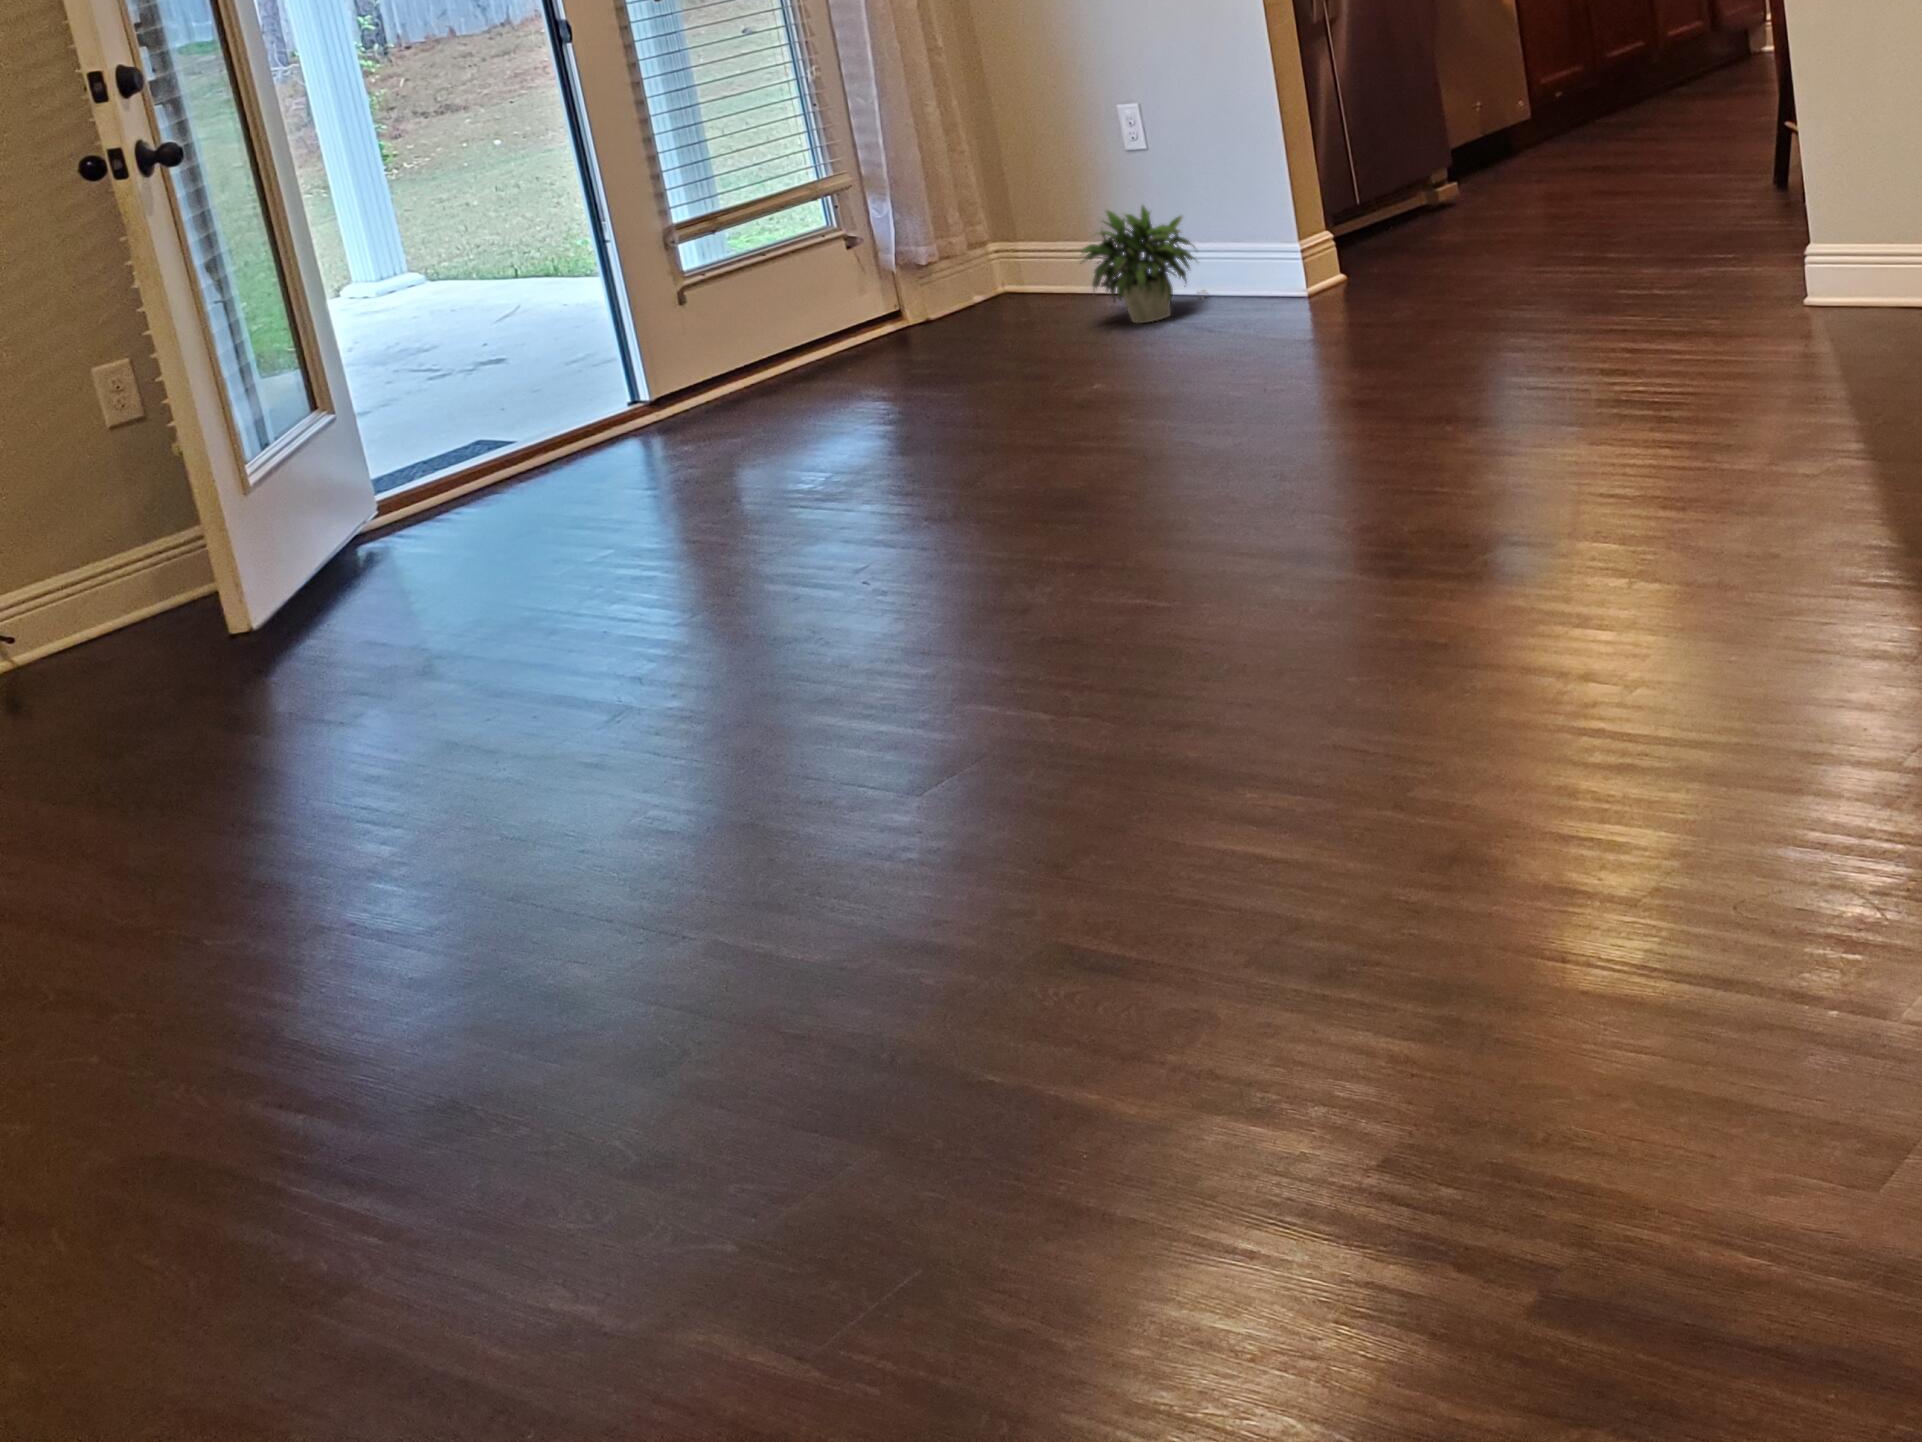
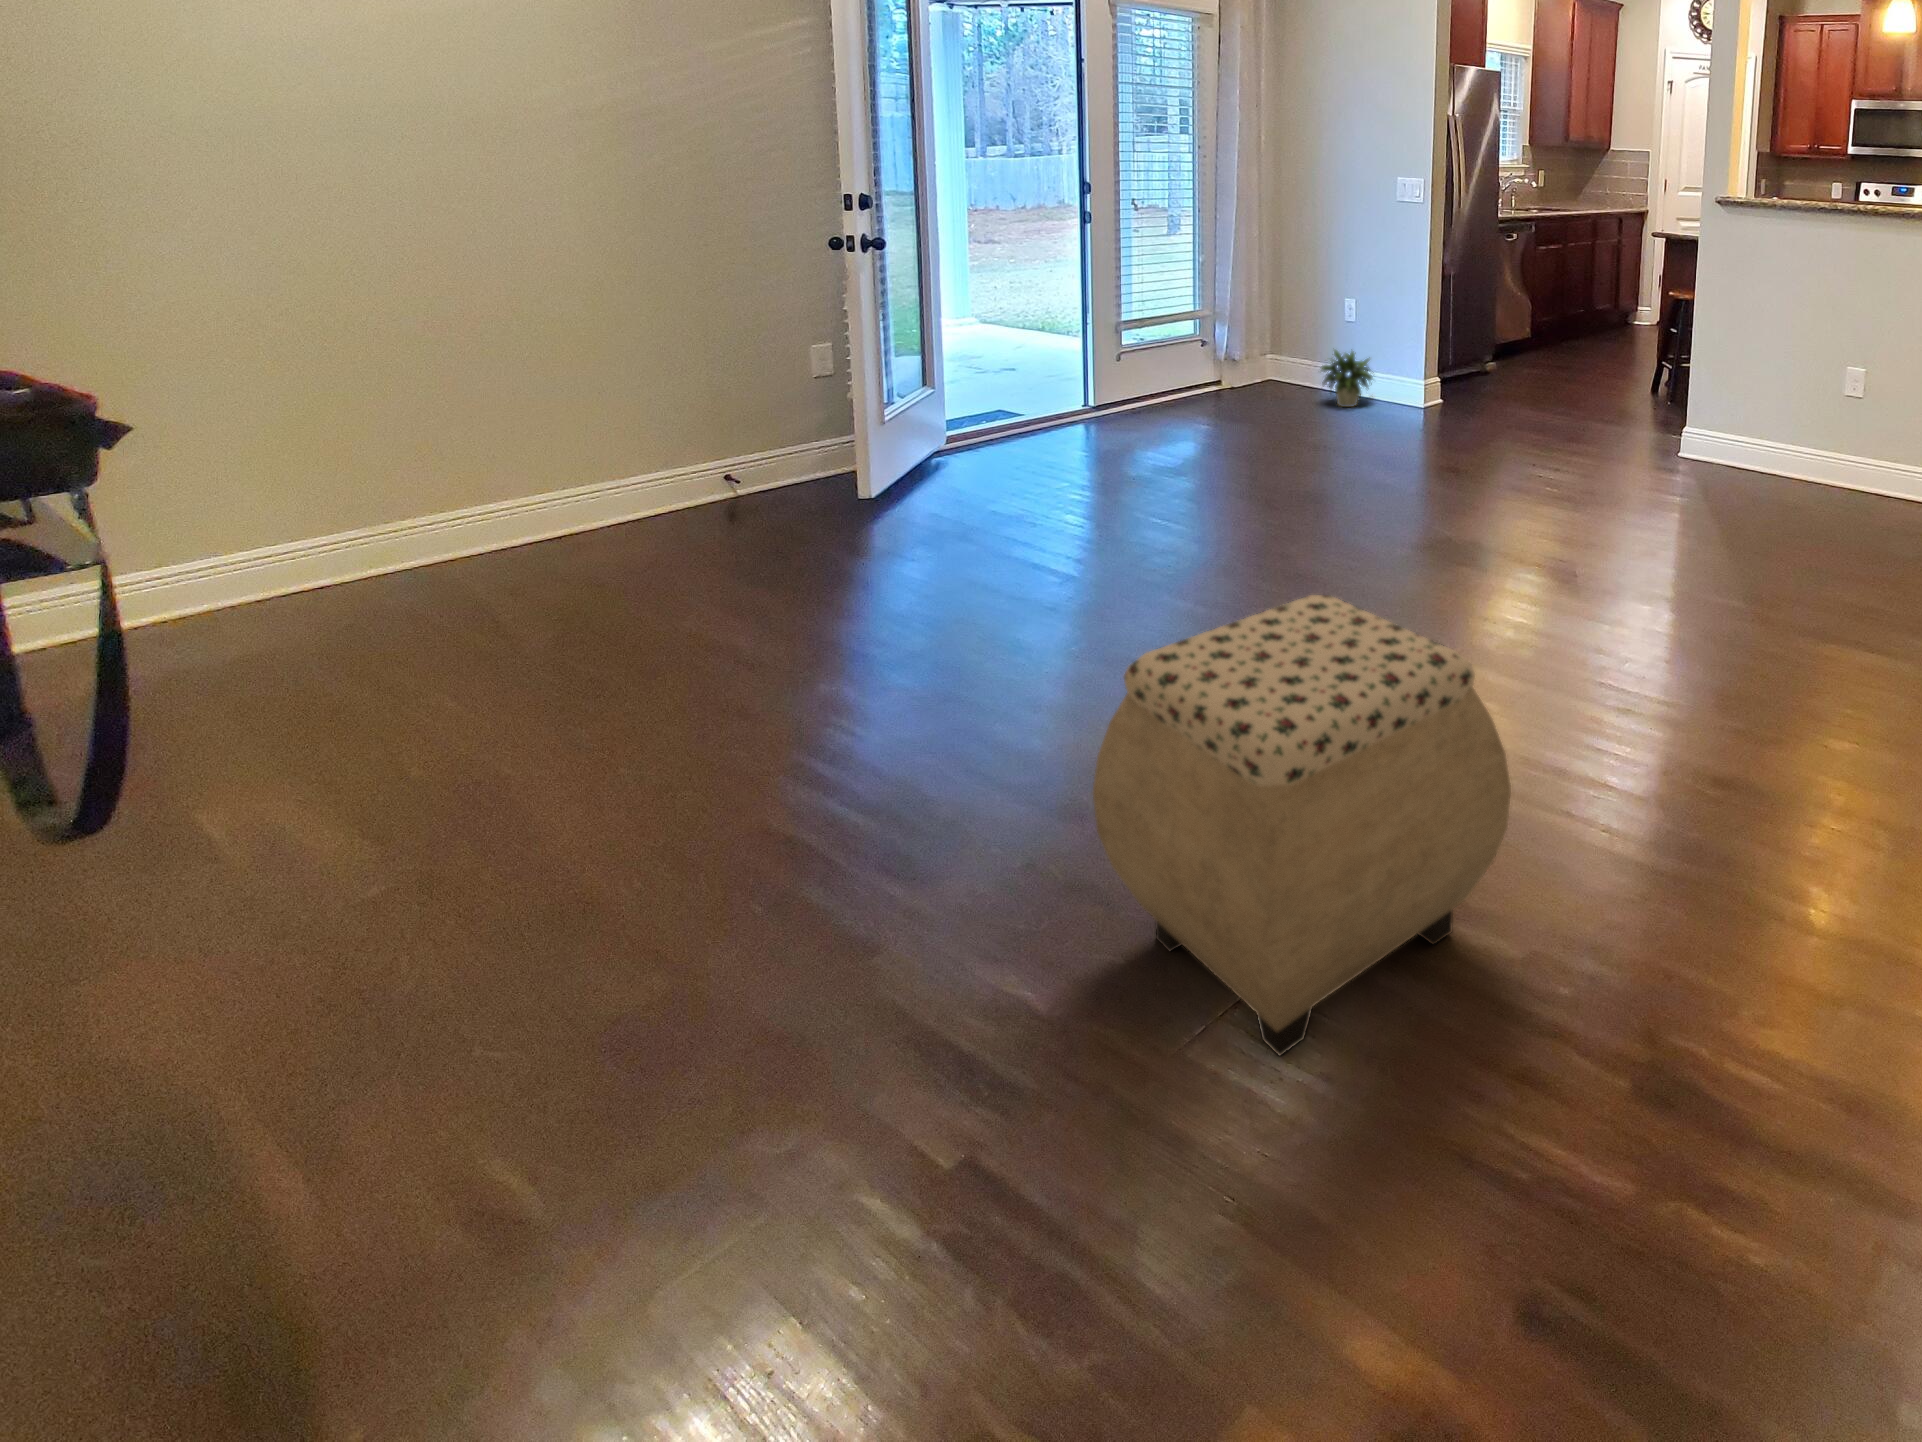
ottoman: none [594,589,1227,1215] -> present [1093,595,1511,1055]

